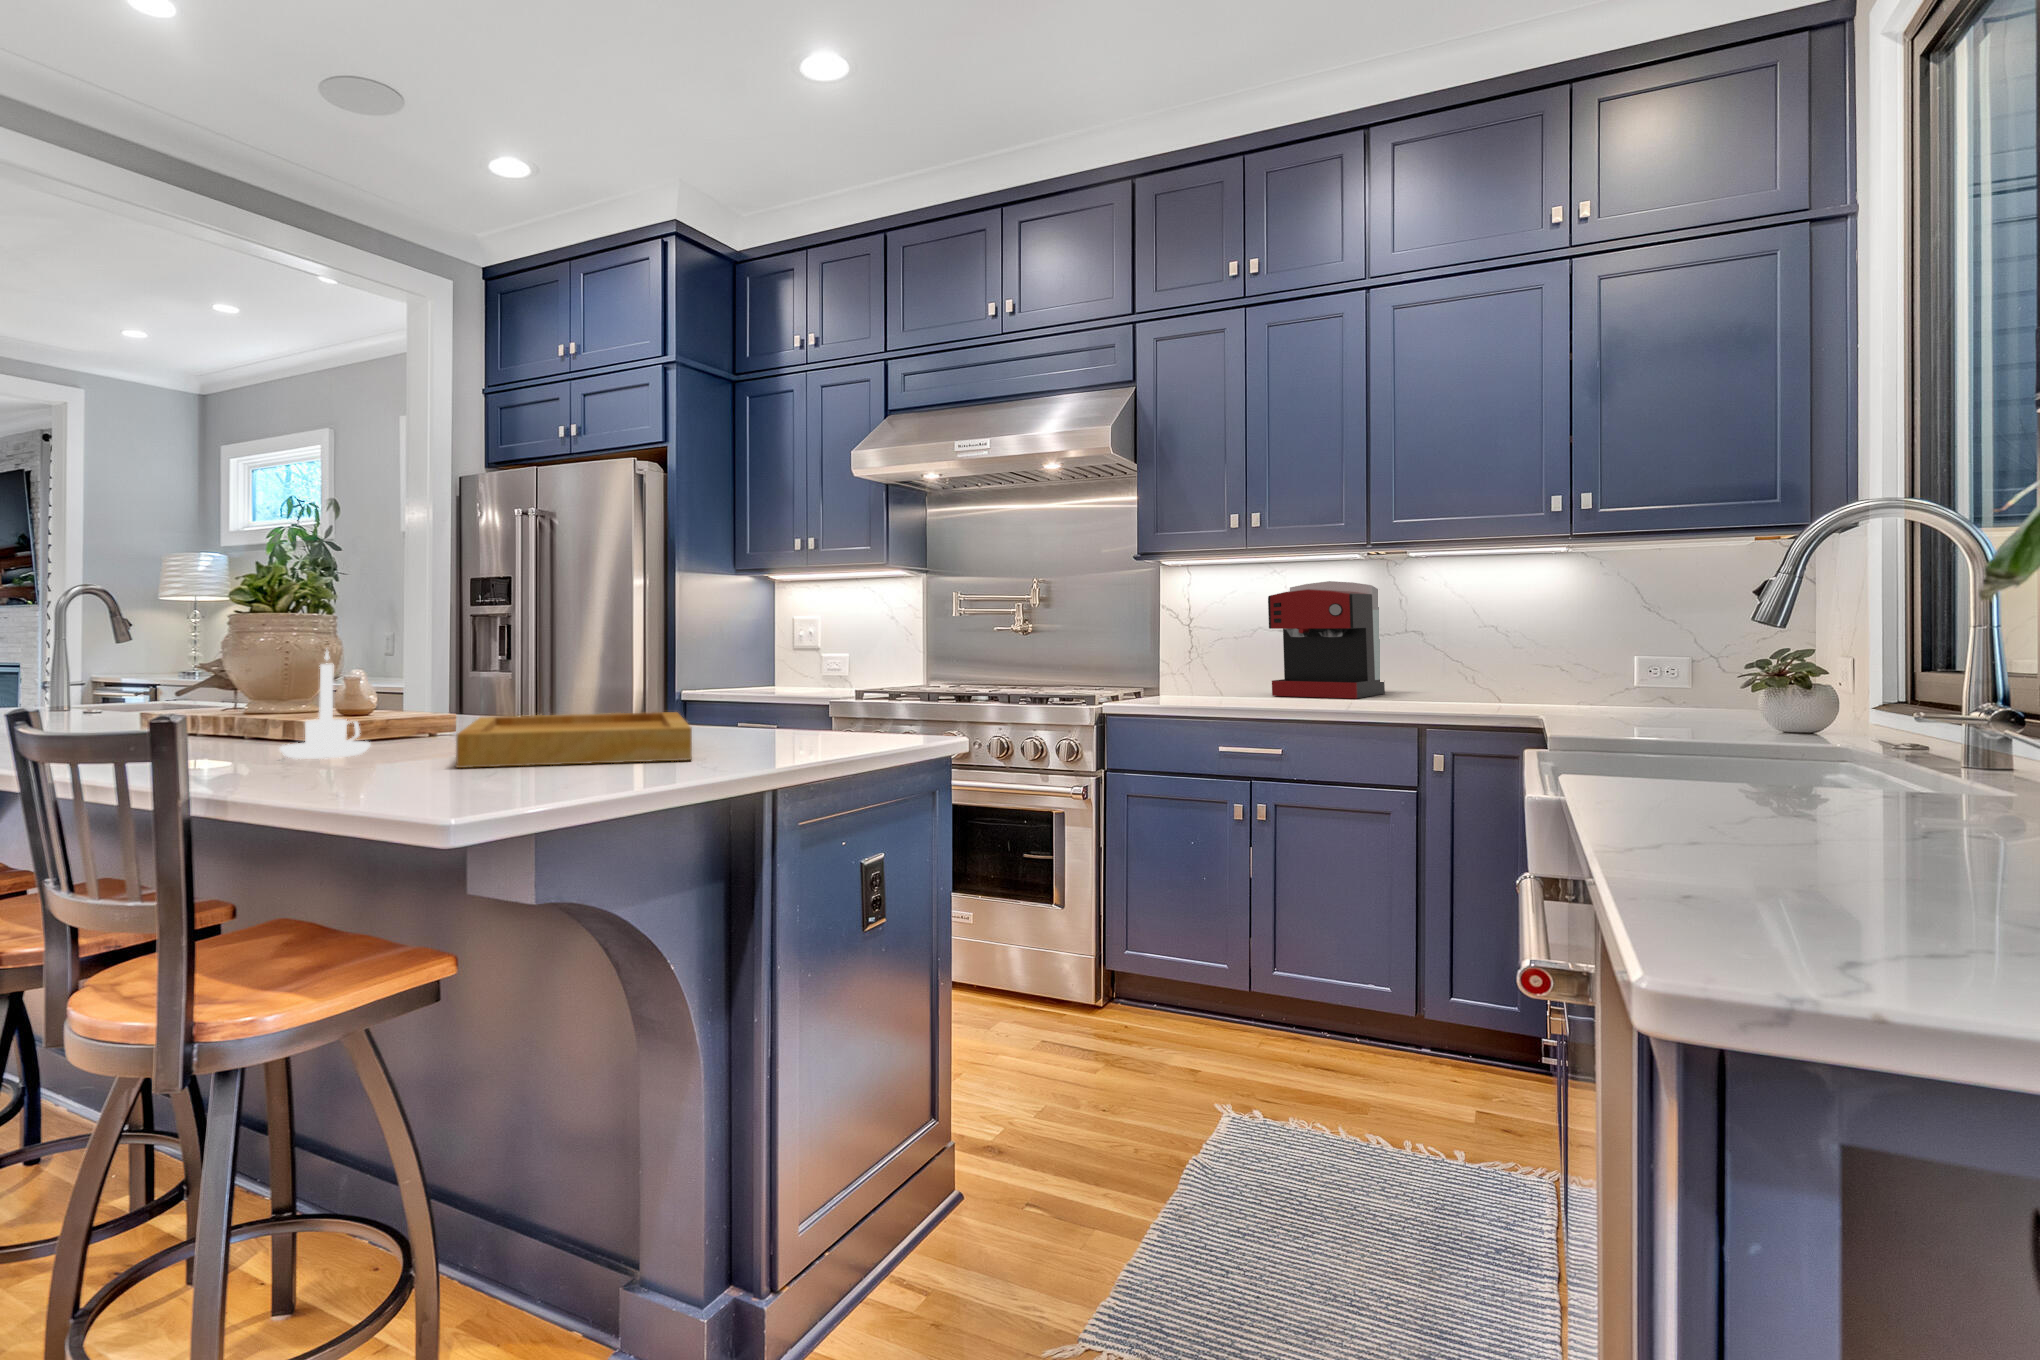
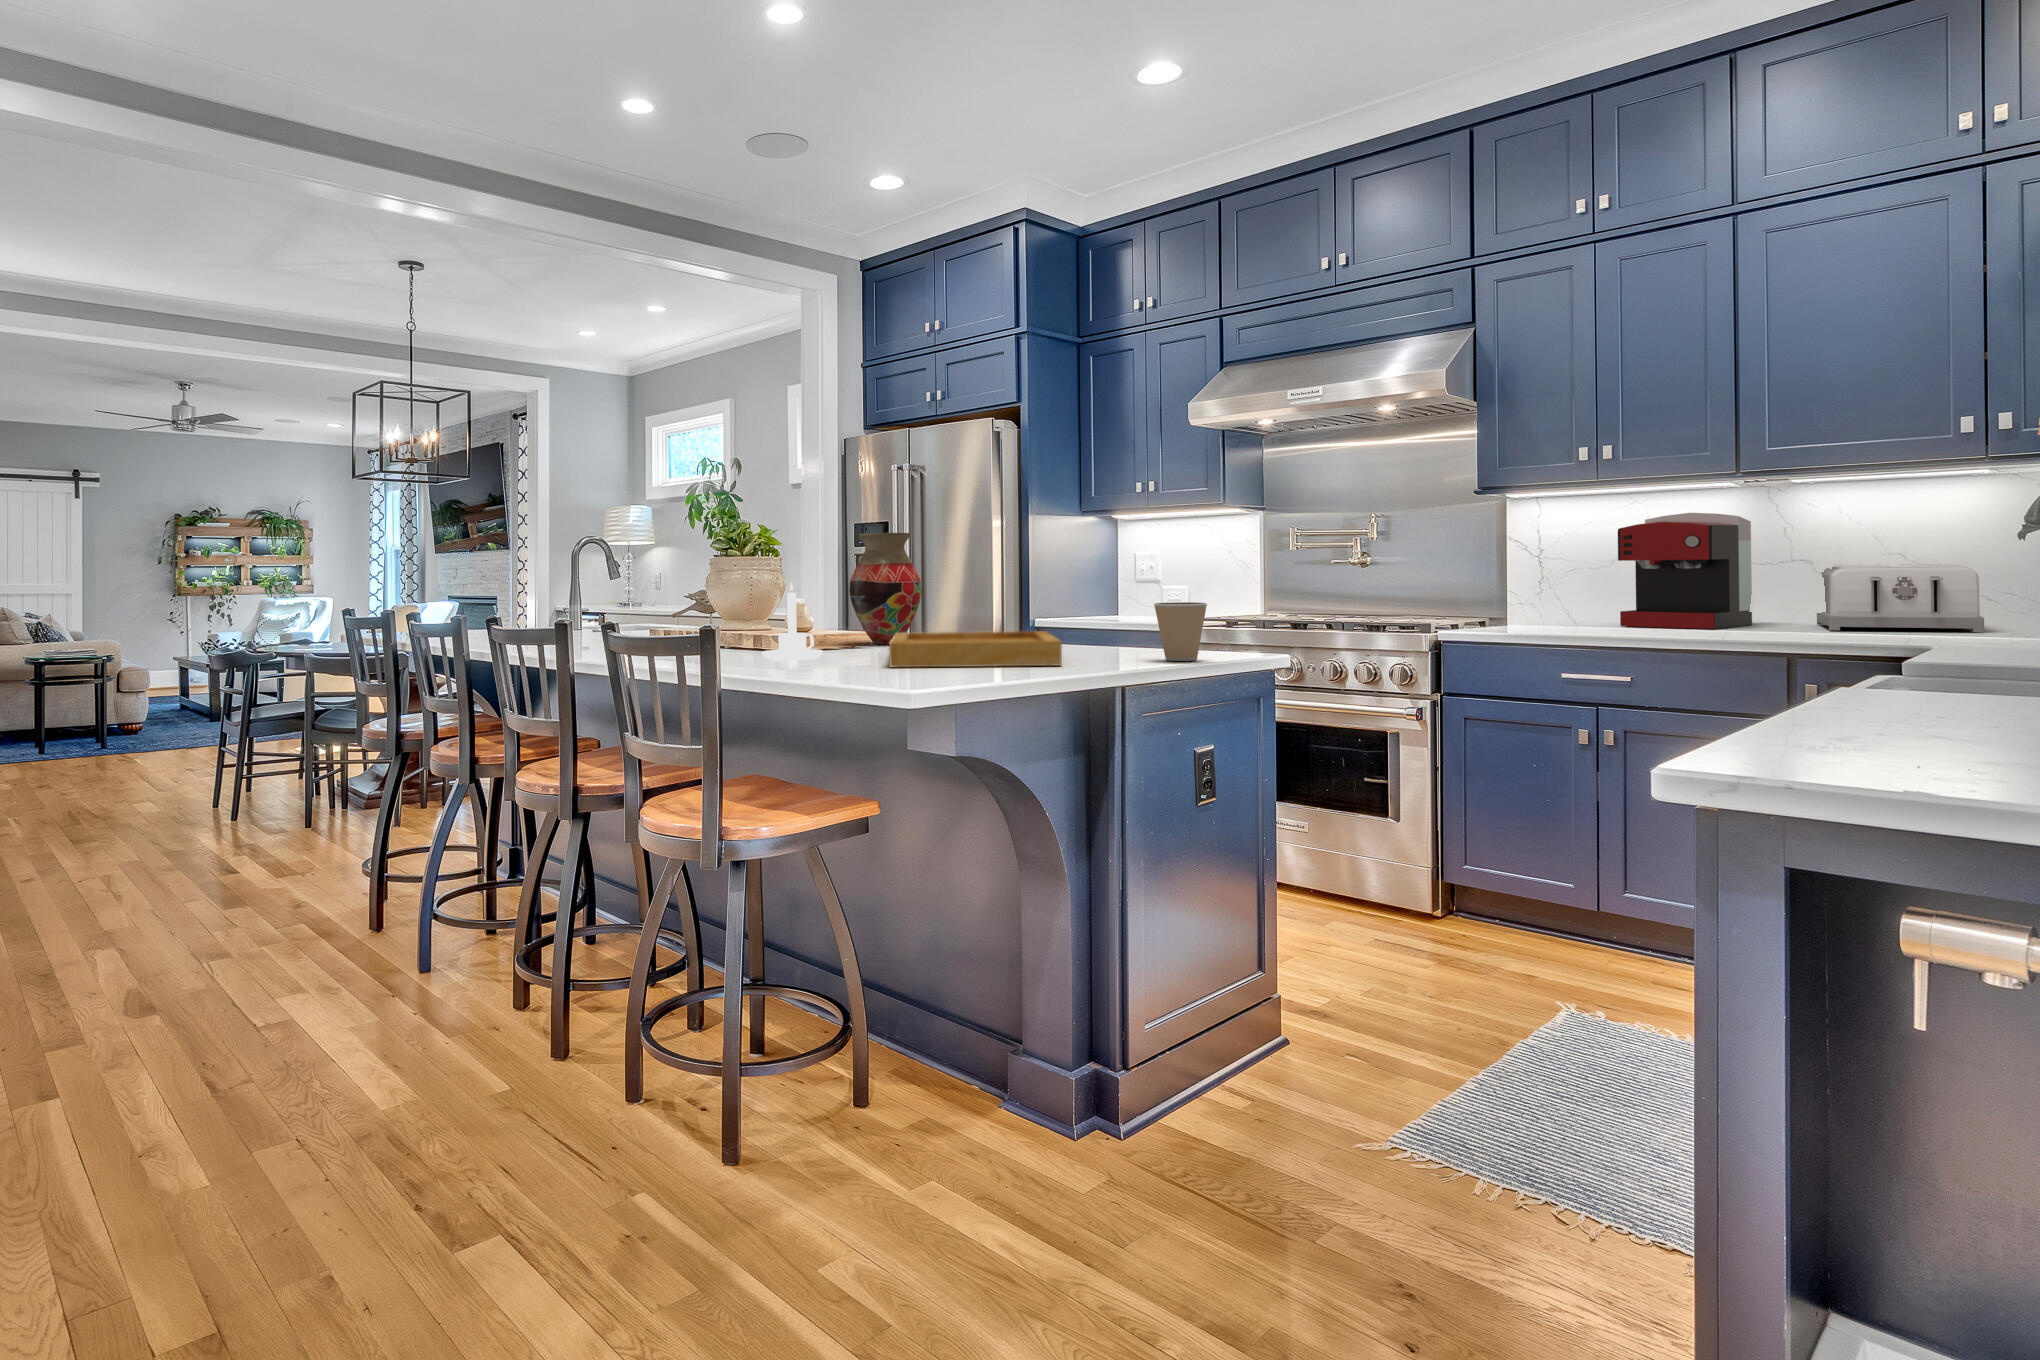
vase: none [429,585,527,729] -> present [849,533,922,644]
toaster: none [1438,634,1581,701] -> present [1817,563,1984,632]
coffee cup: none [809,676,873,750] -> present [1154,602,1207,661]

